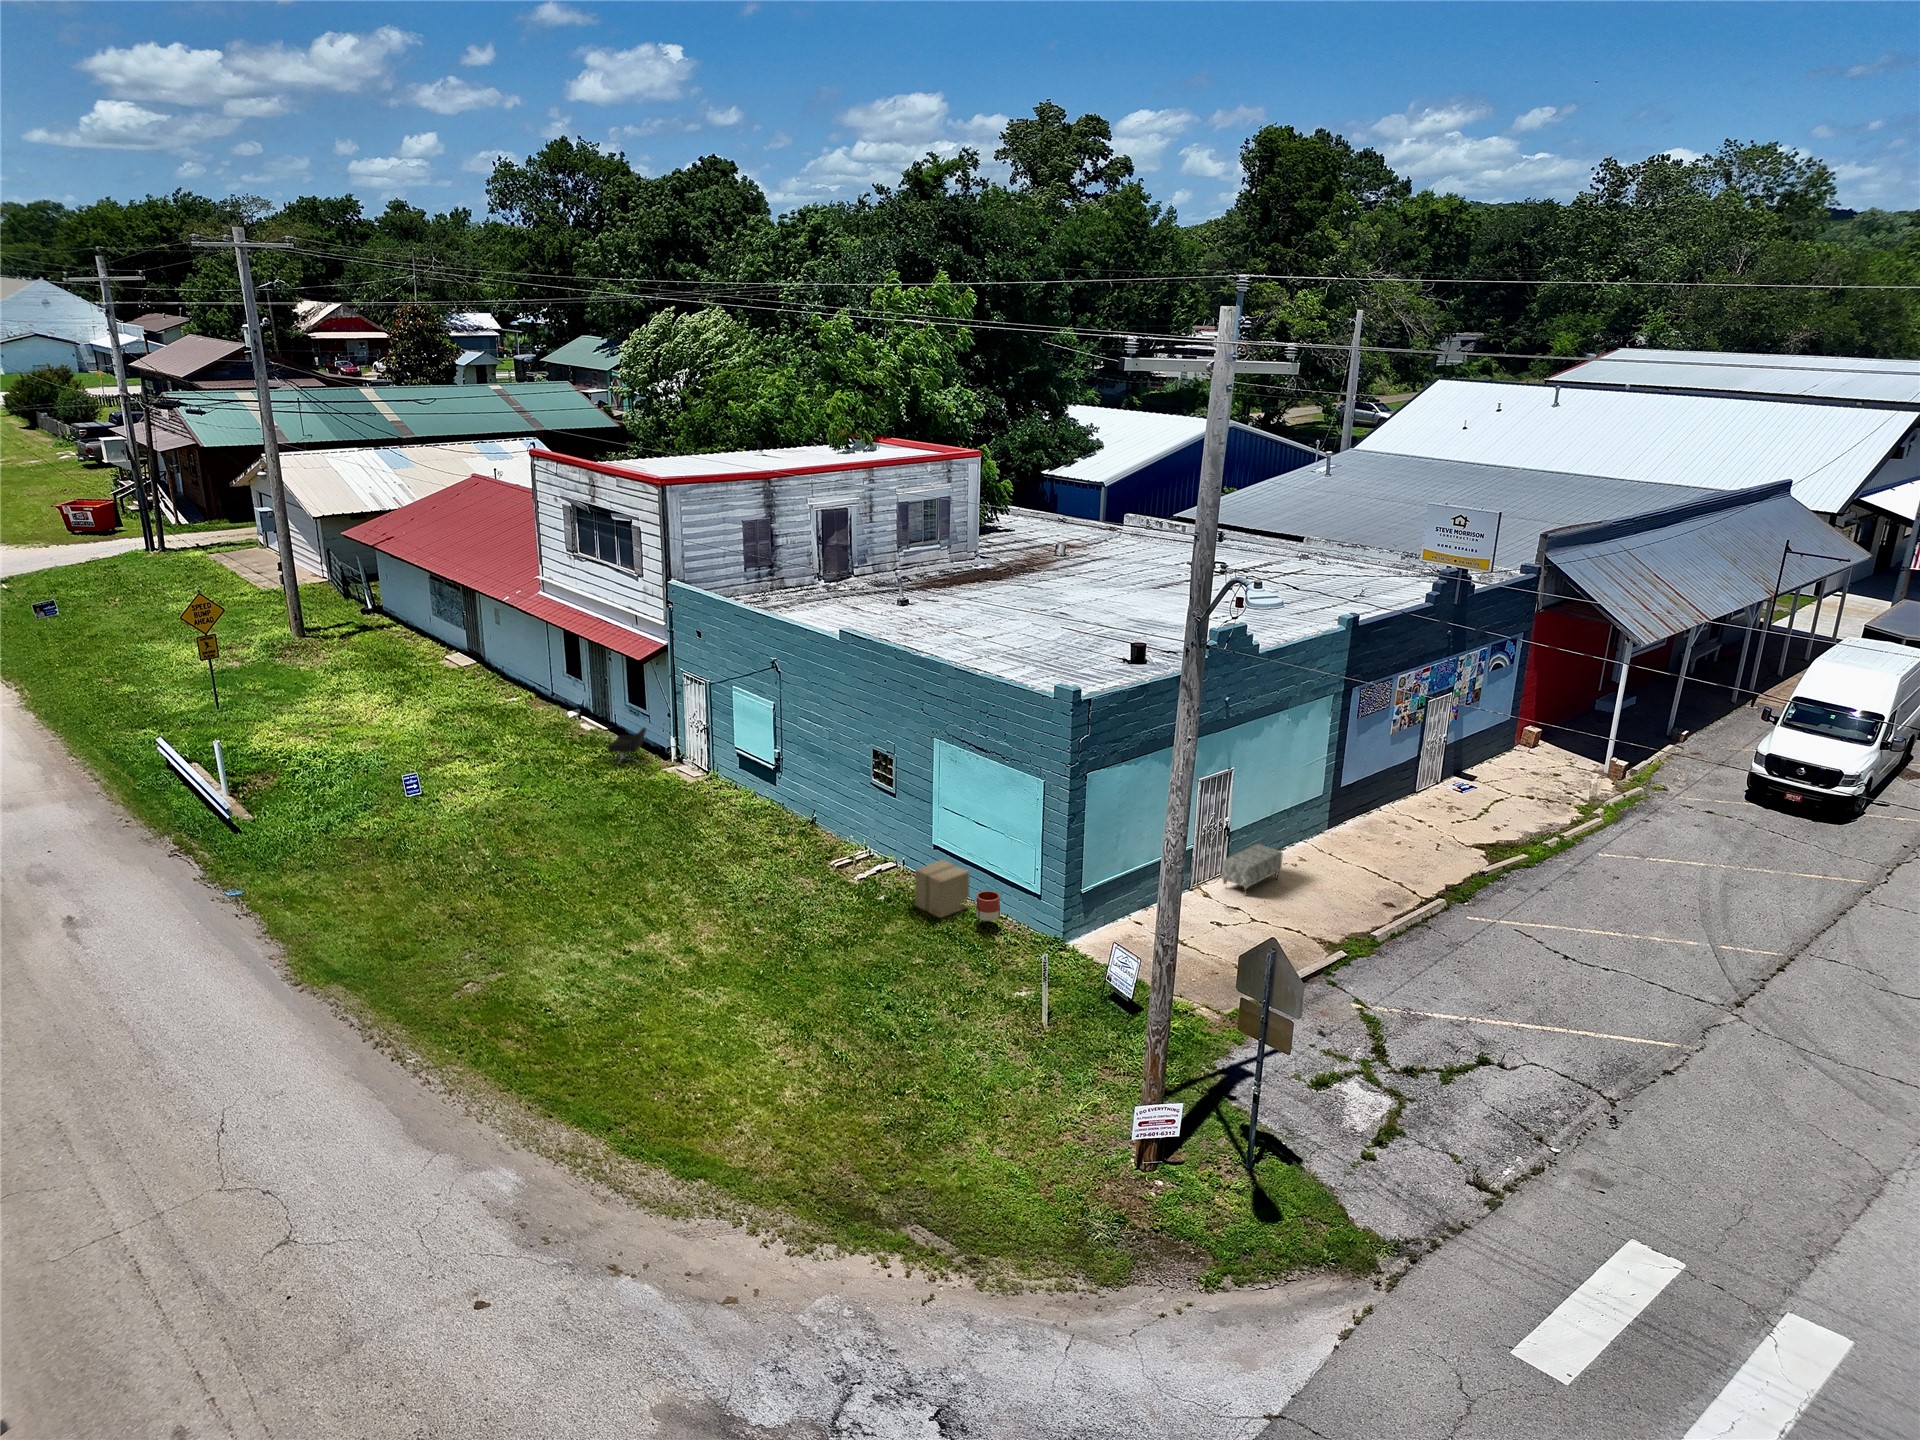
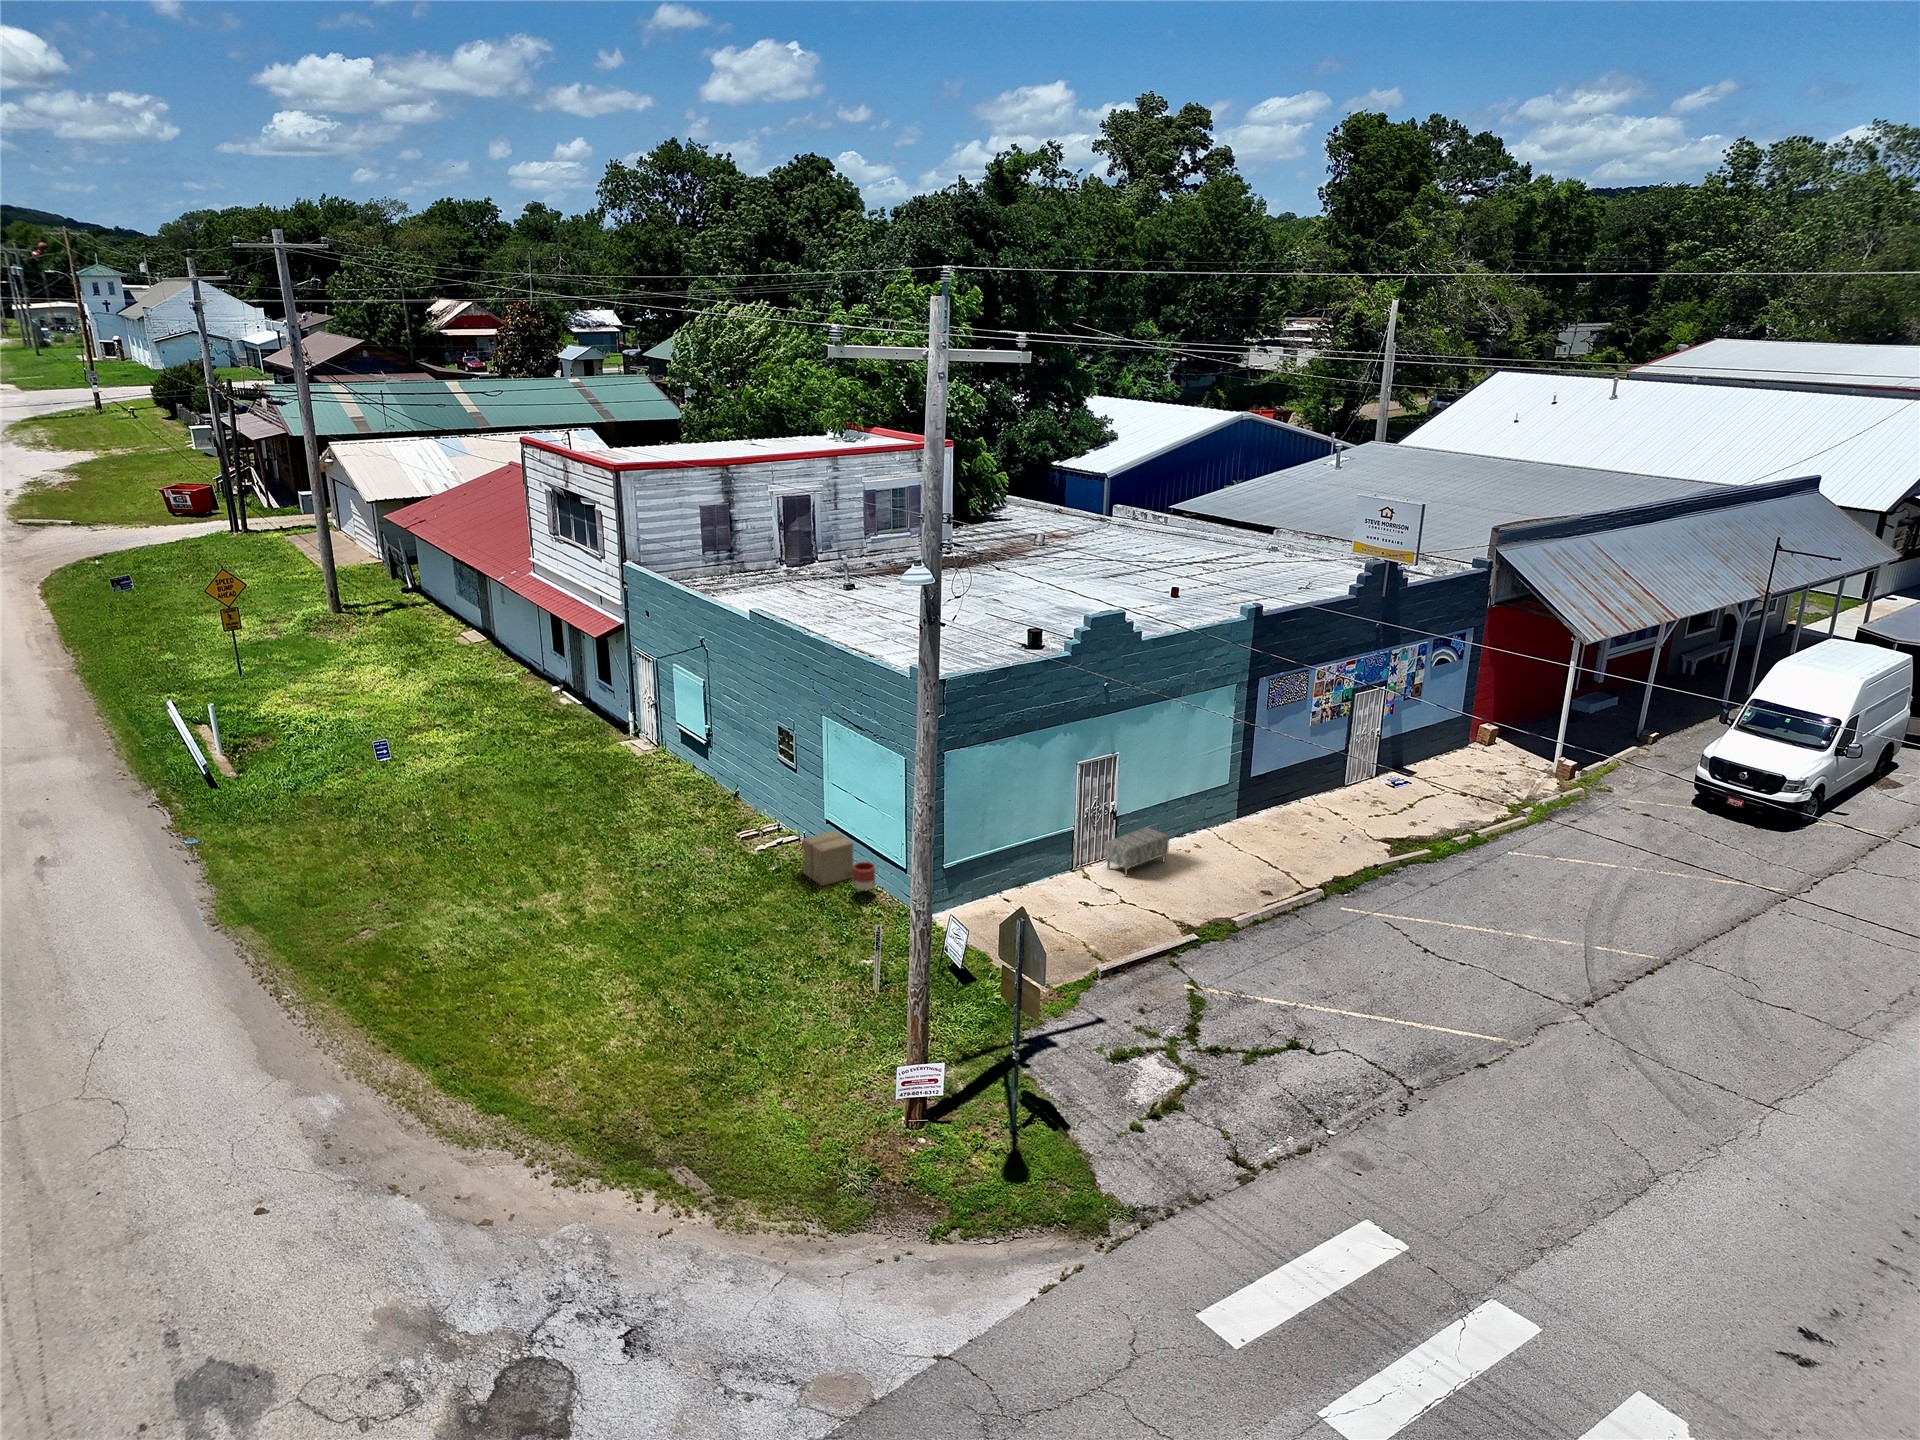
lounge chair: present [607,728,646,762] -> none [571,701,611,734]

